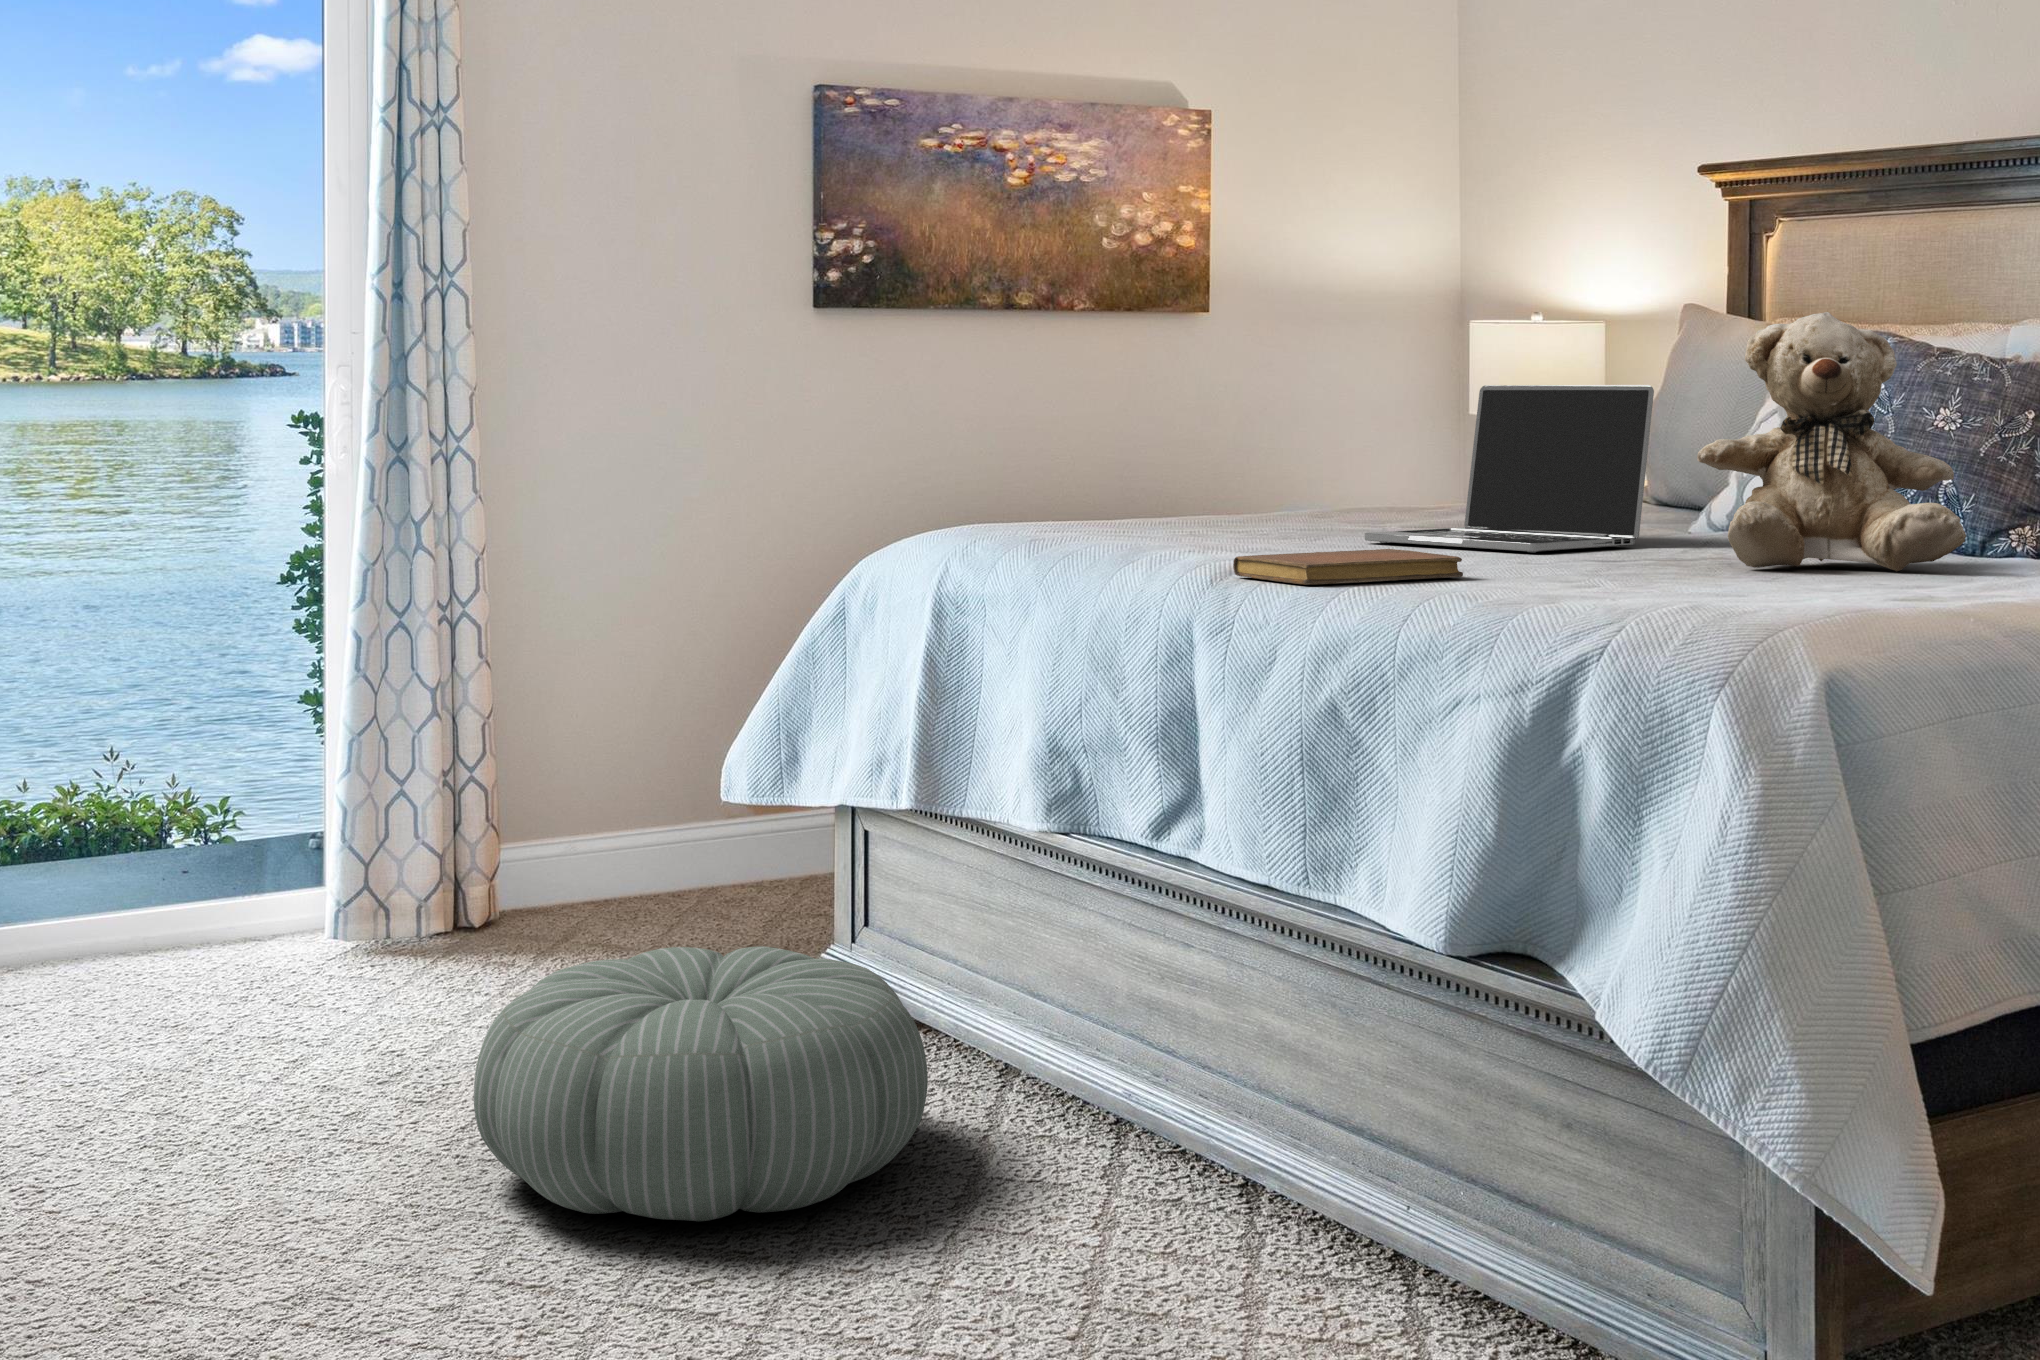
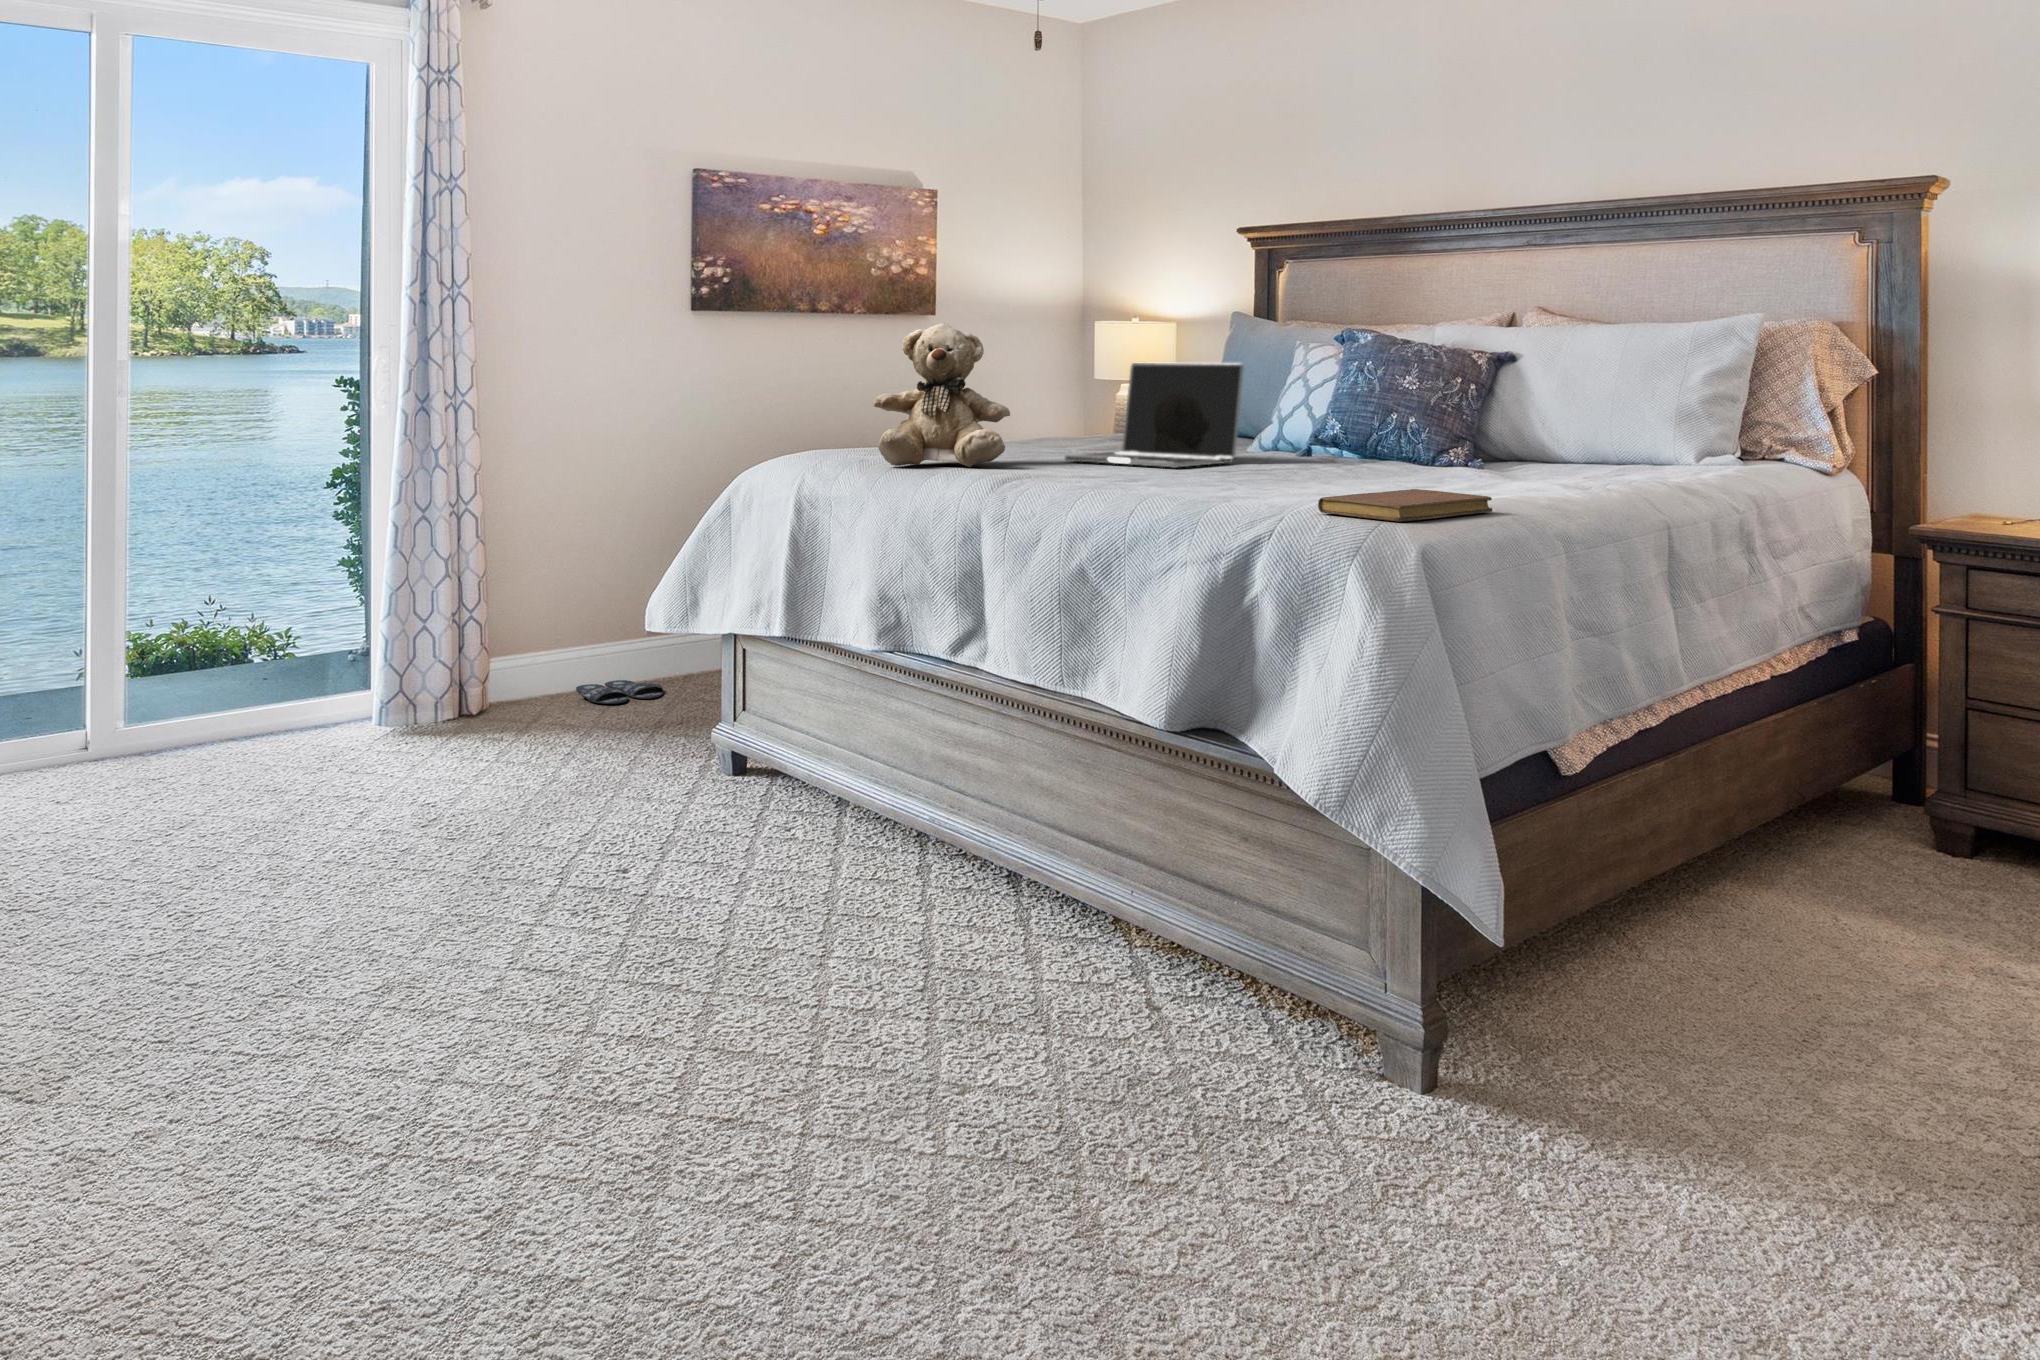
teddy bear: present [1697,312,1966,571] -> present [873,323,1010,467]
notebook: present [1233,549,1463,585] -> present [1318,489,1492,521]
slippers: none [636,880,766,914] -> present [576,680,663,704]
pouf: present [474,946,928,1221] -> none [500,732,803,917]

